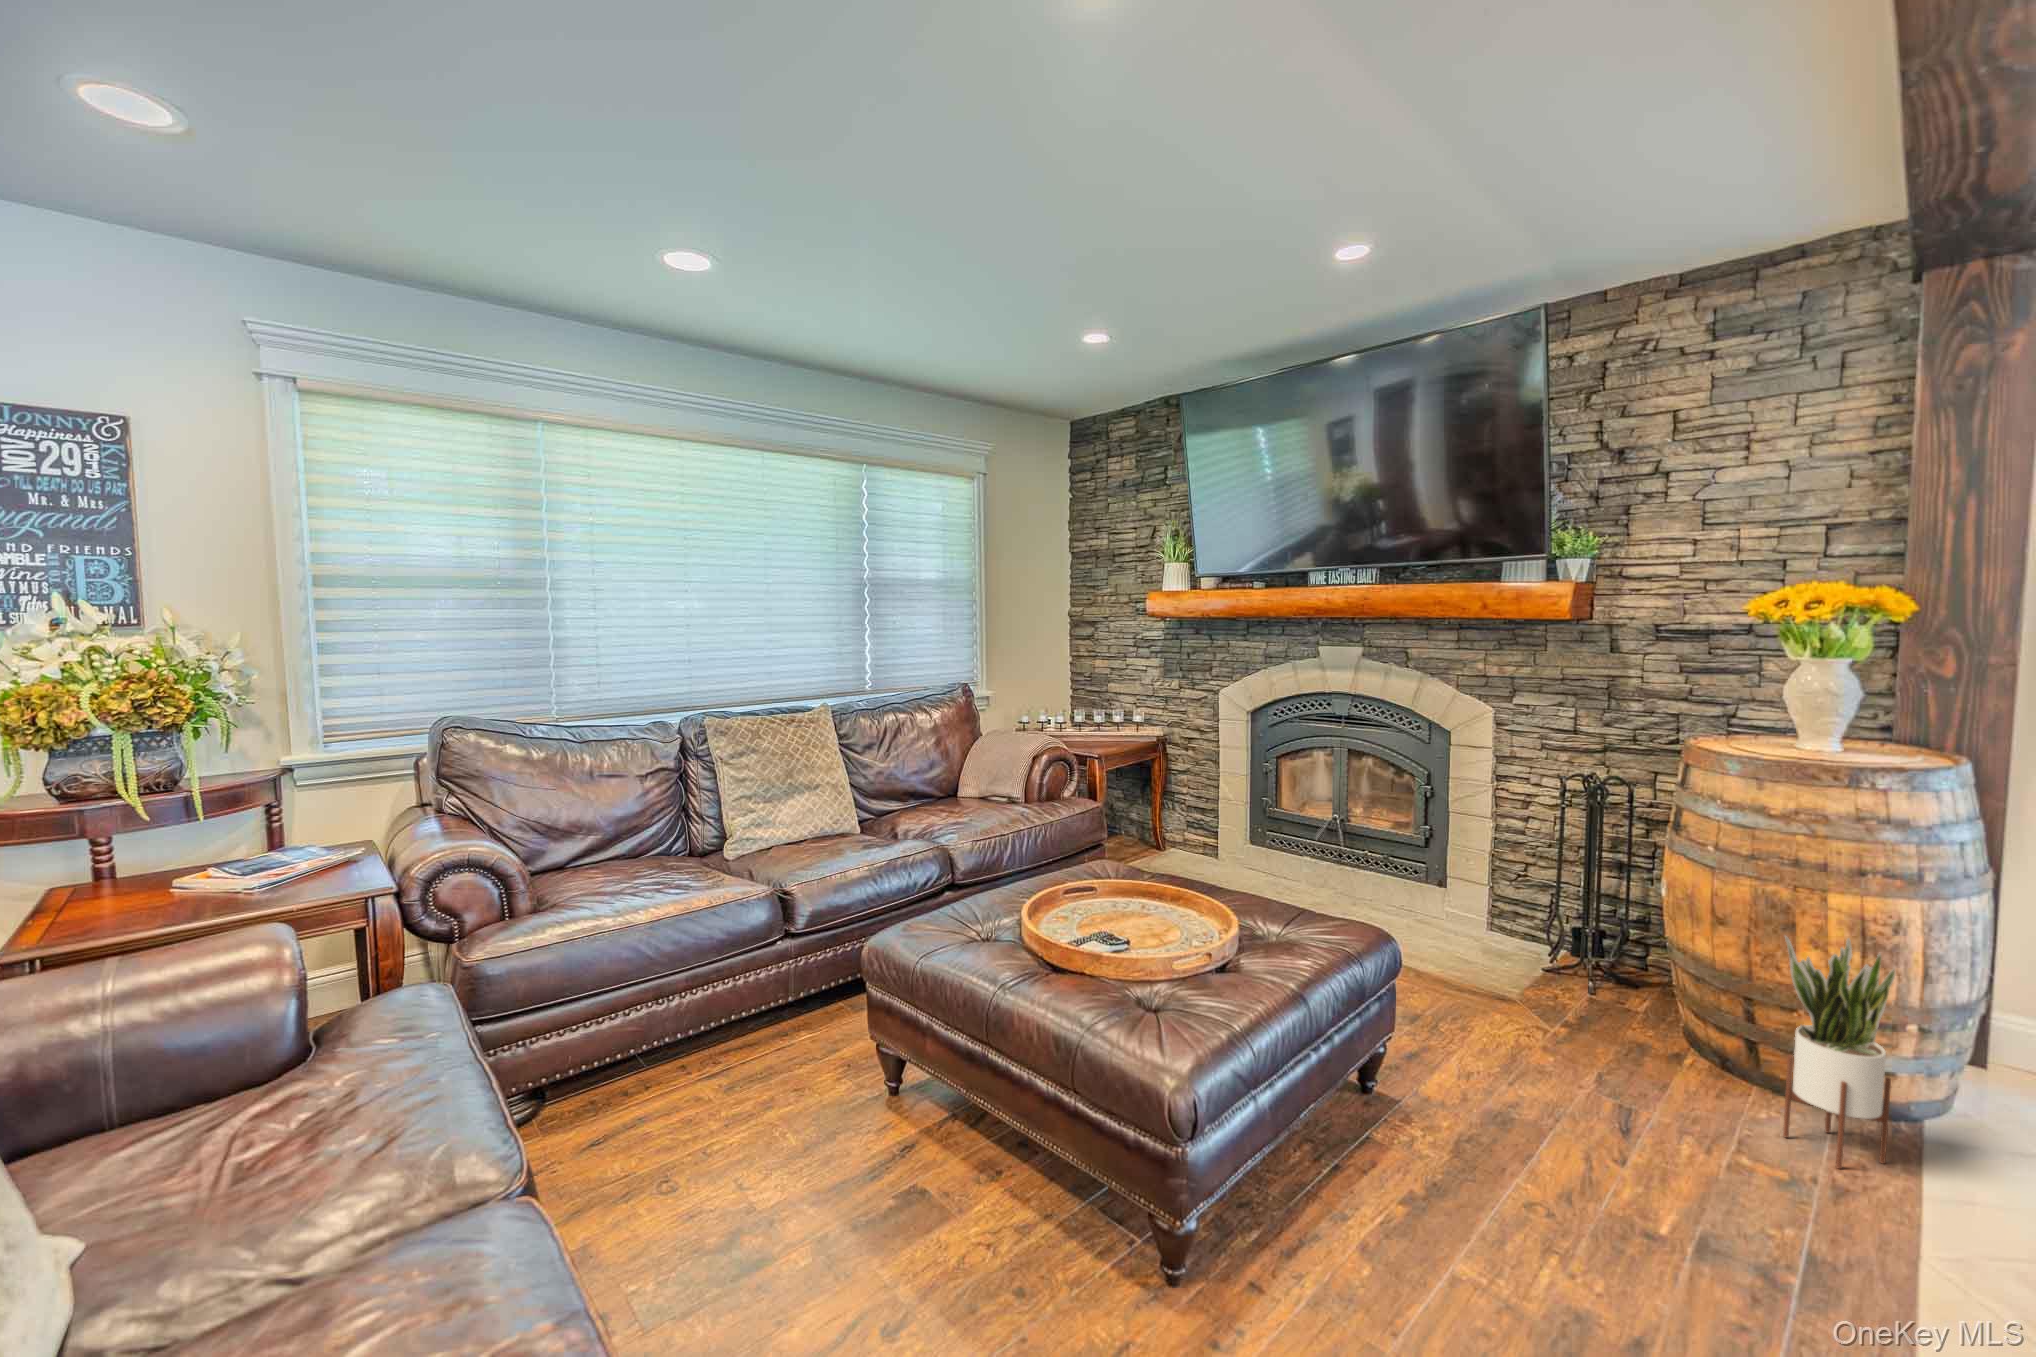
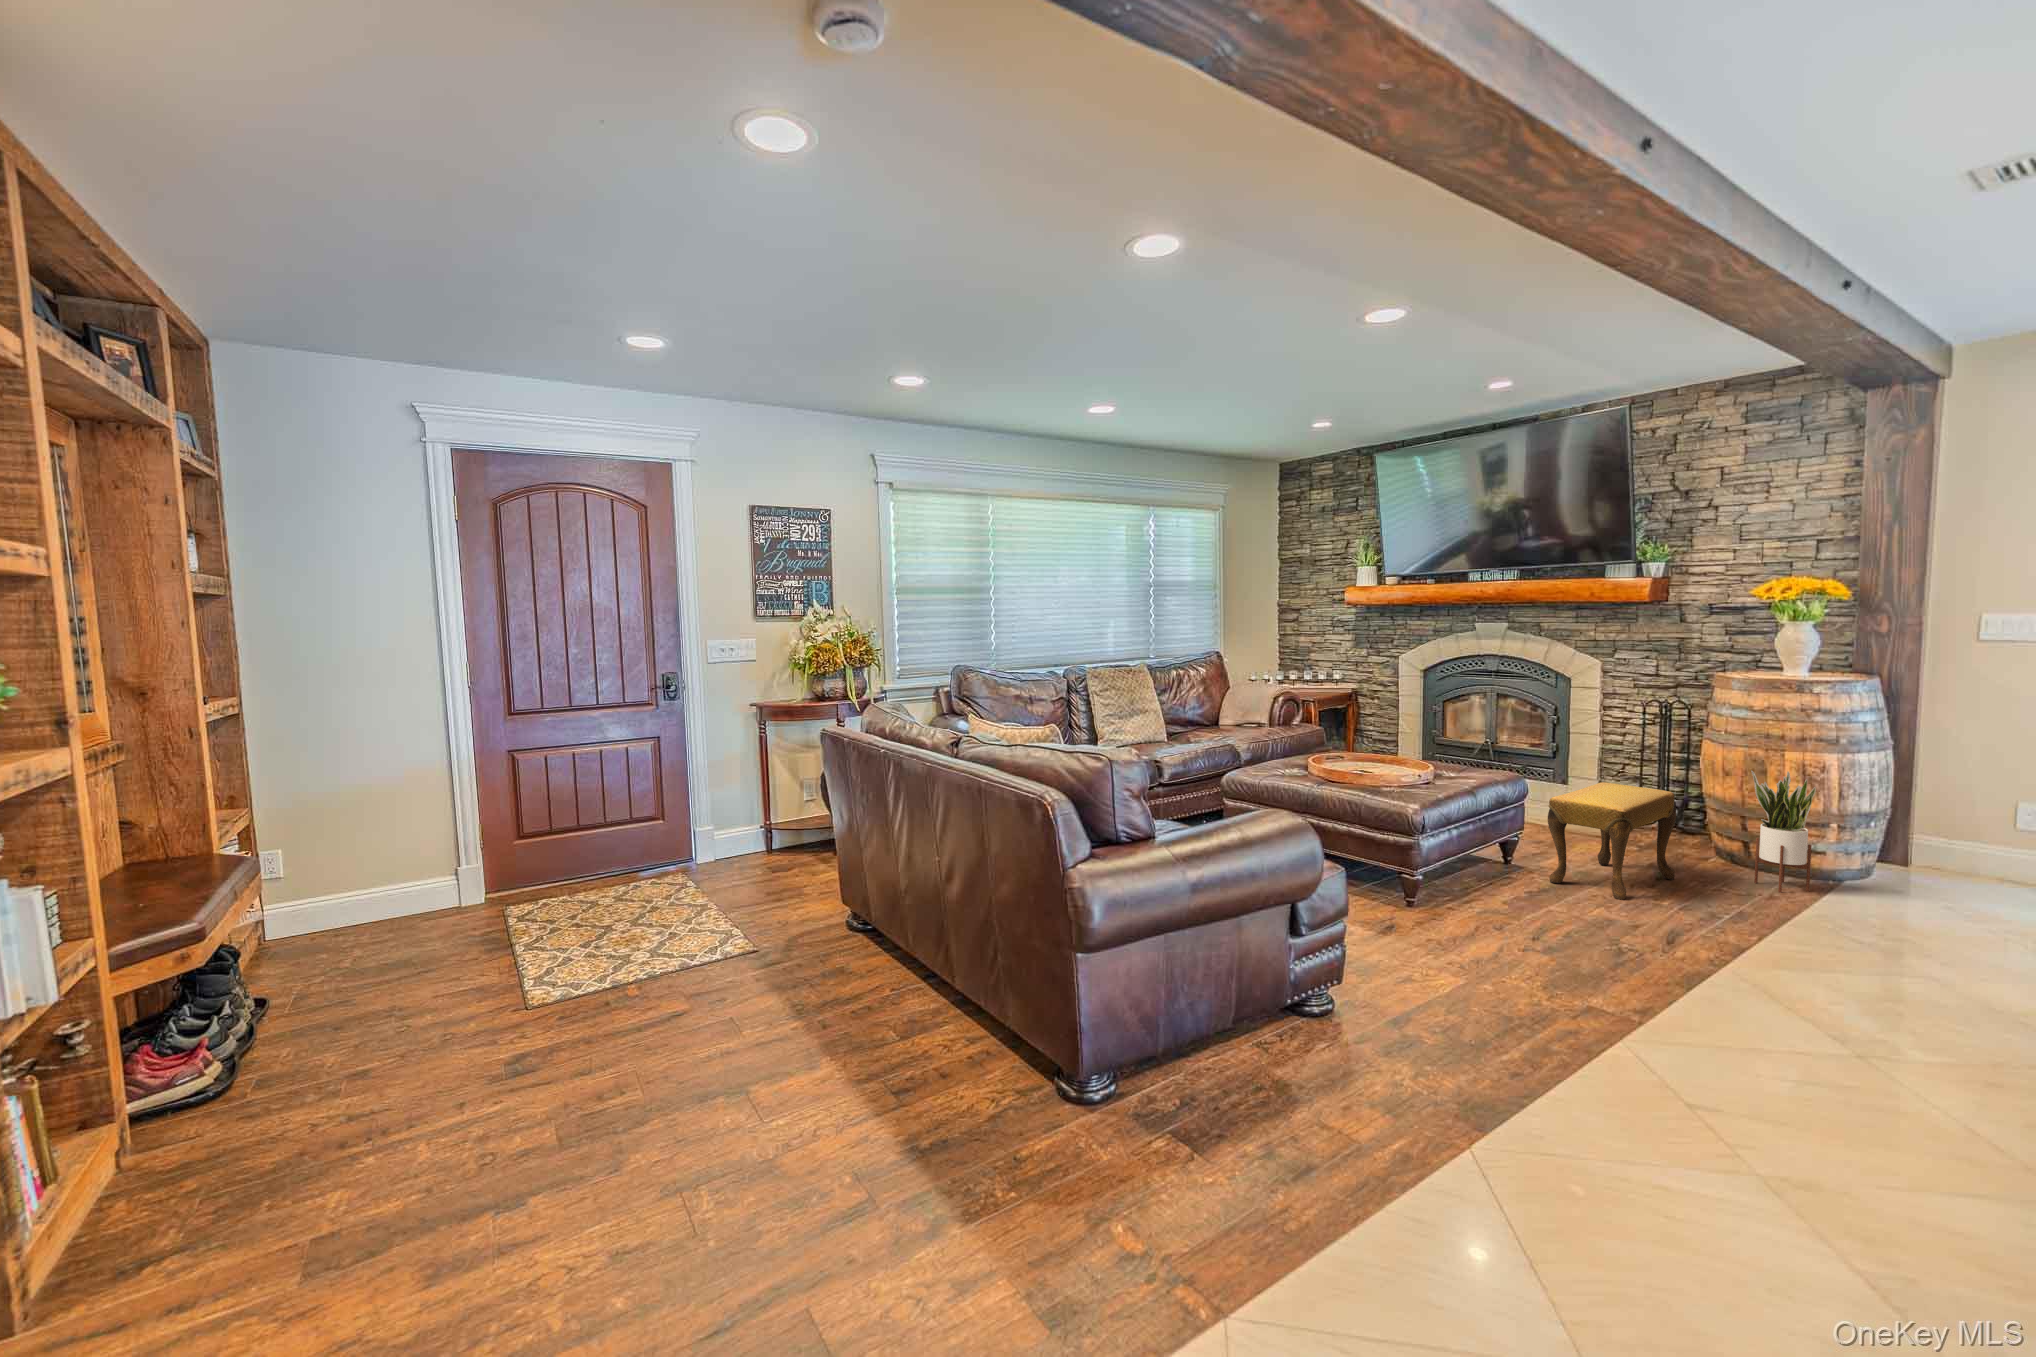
footstool: none [1434,938,1652,1212] -> present [1548,782,1676,900]

